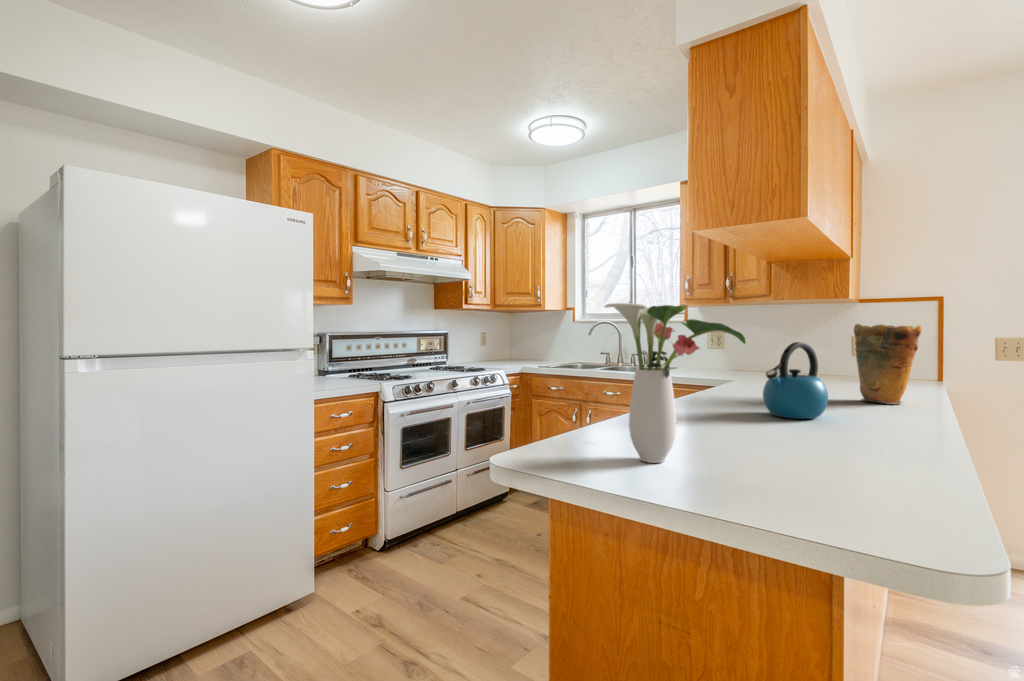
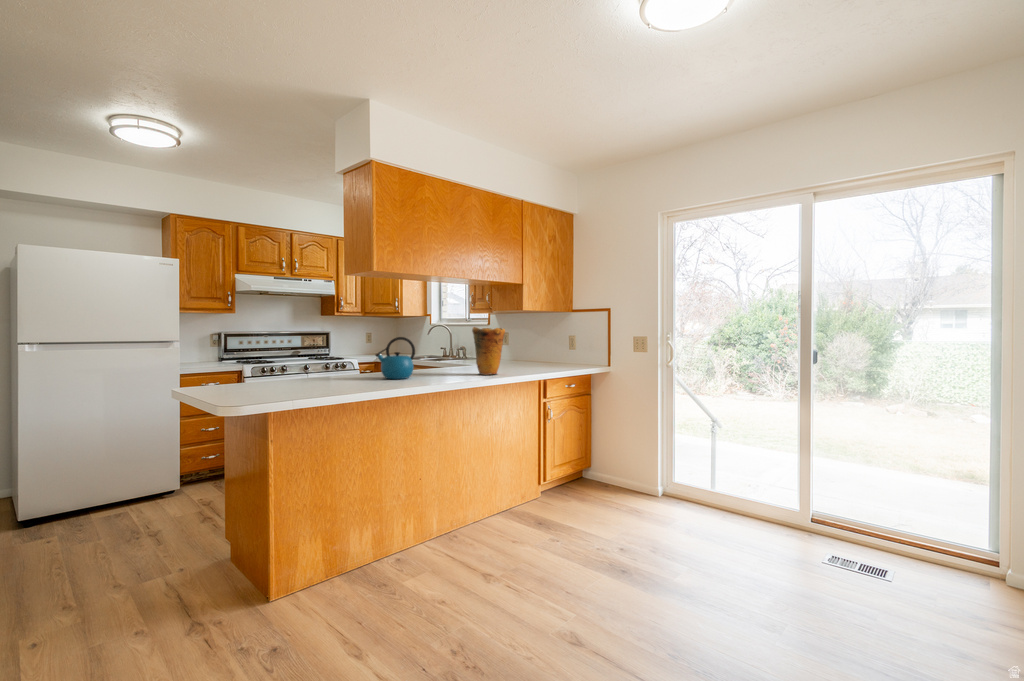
flower arrangement: present [605,301,746,463] -> none [212,316,283,389]

